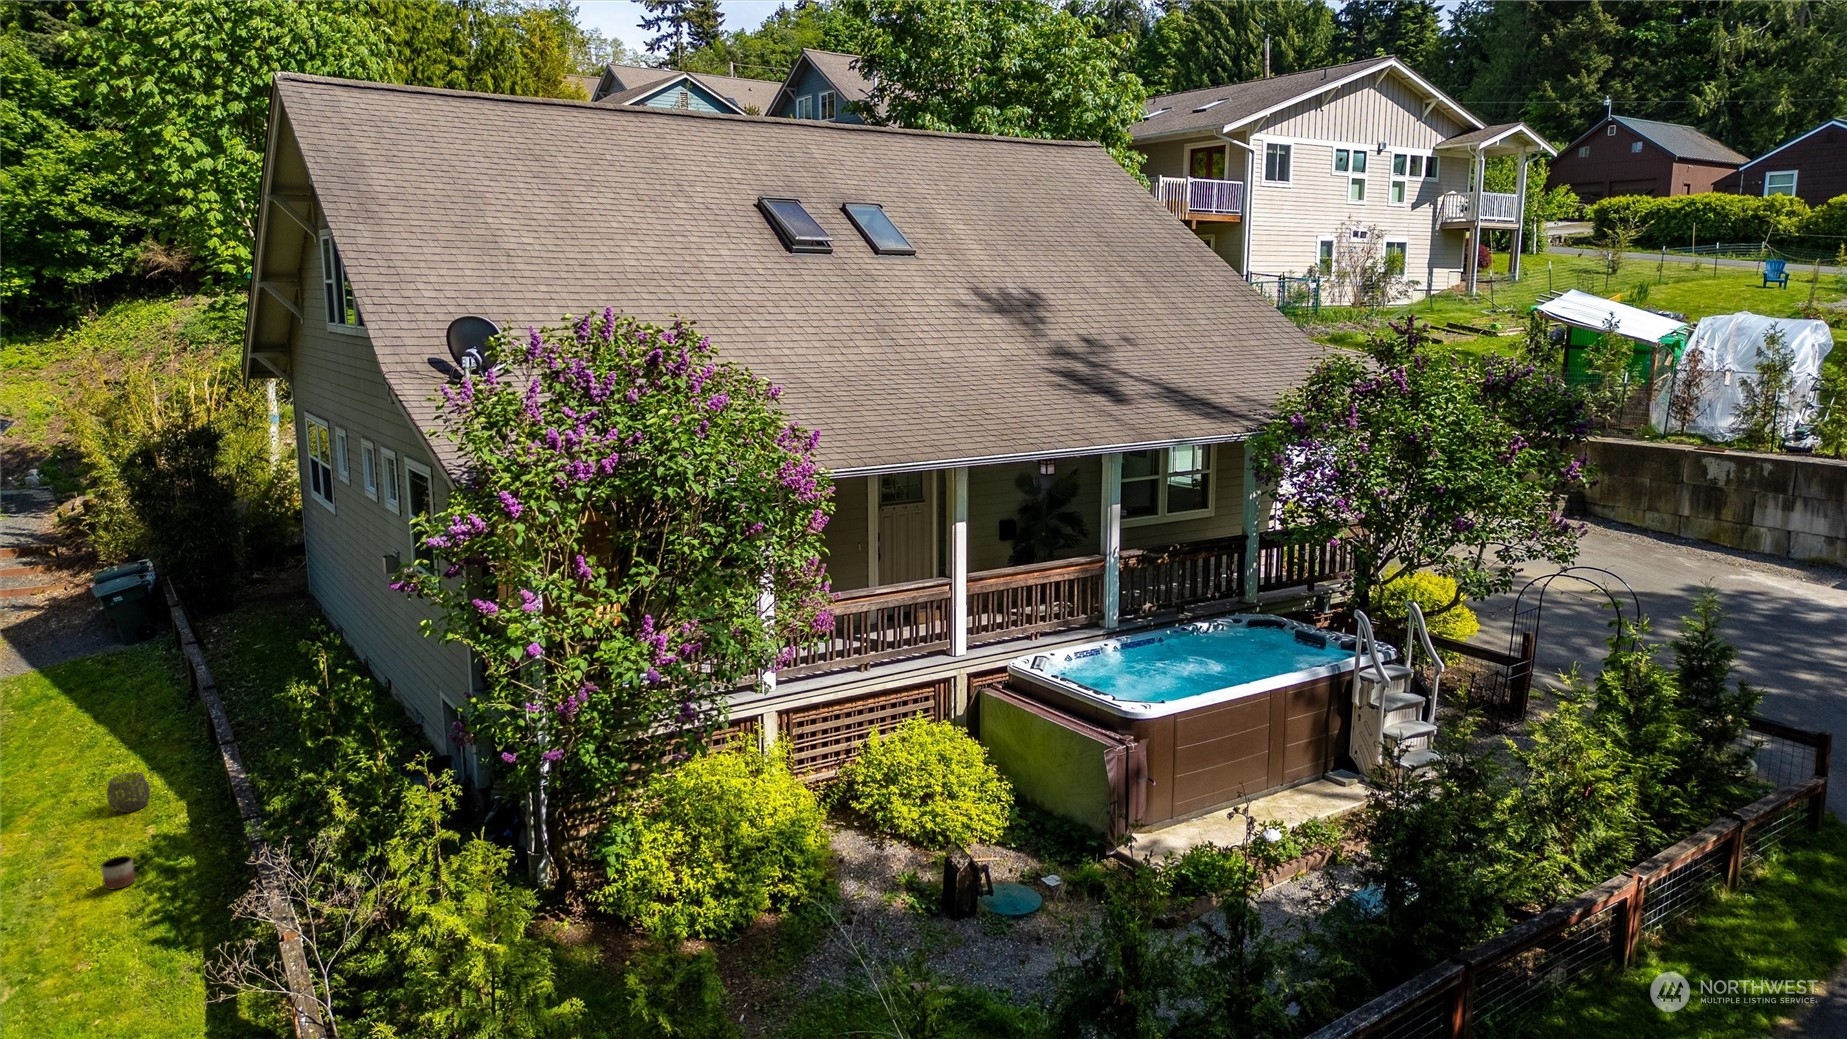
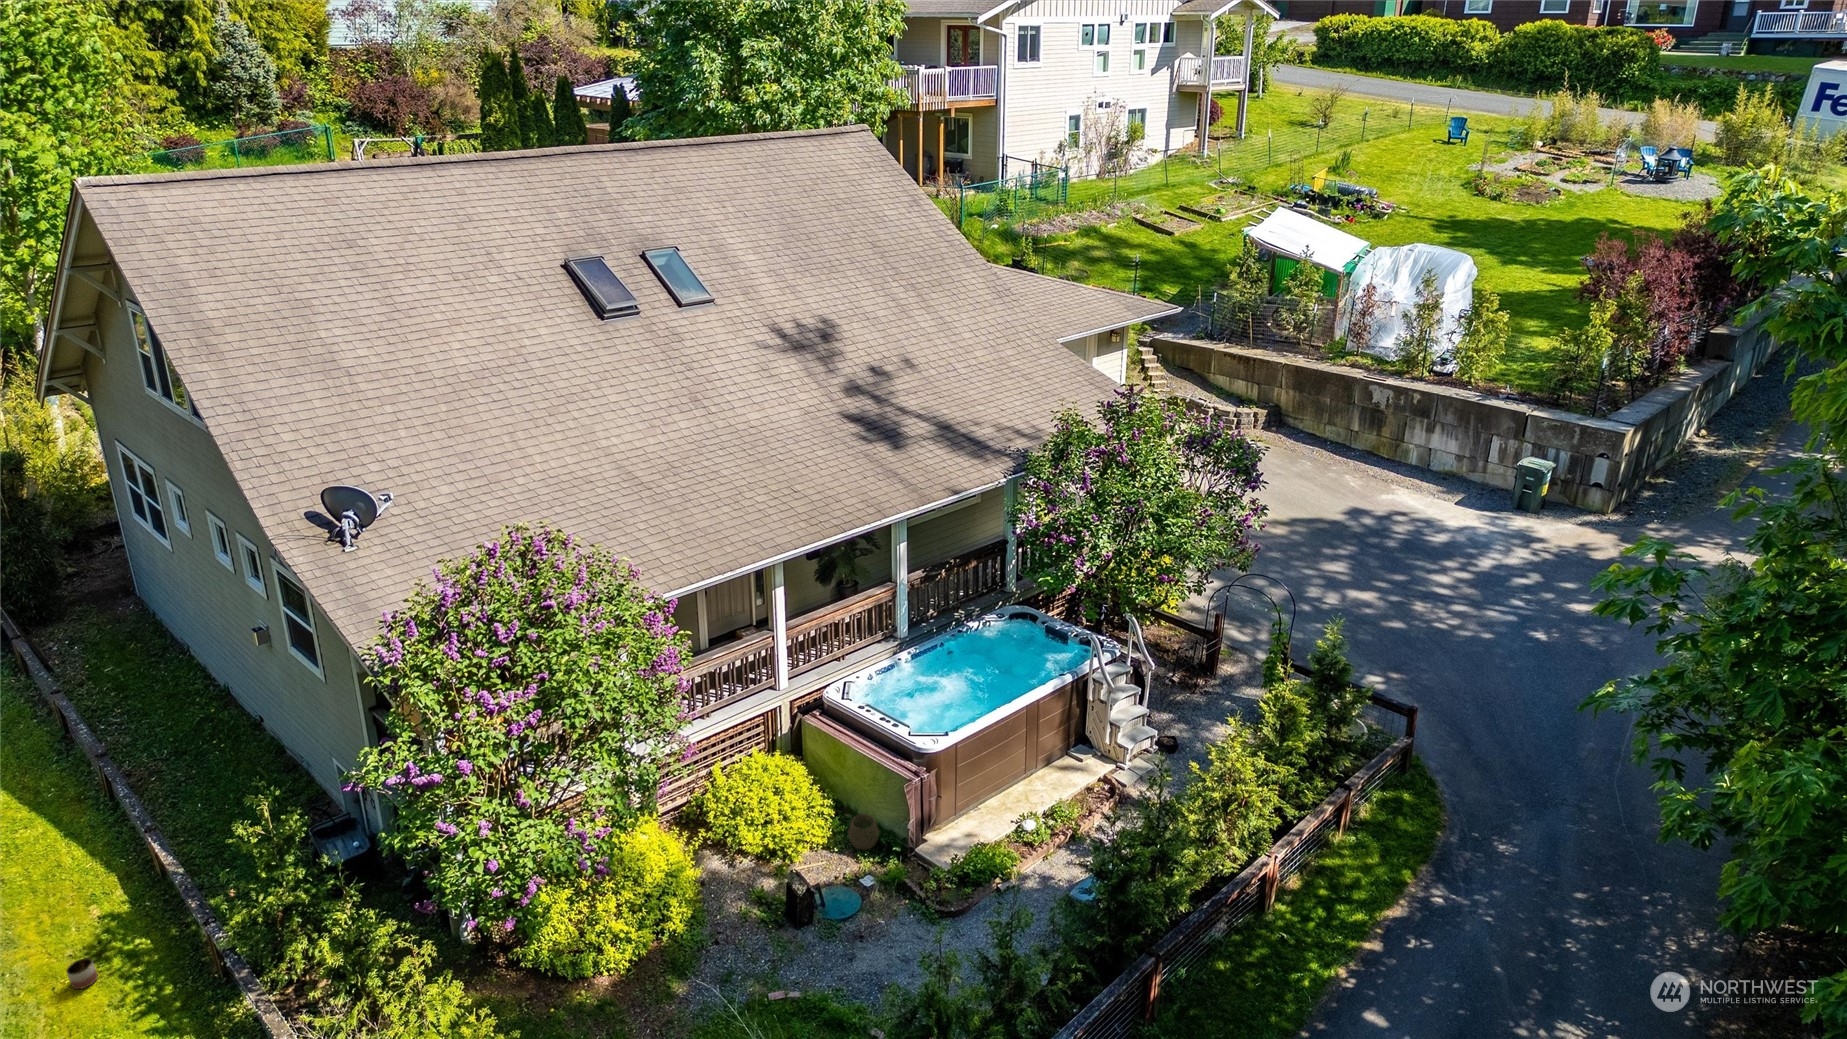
woven basket: present [107,772,150,813] -> present [848,814,879,849]

